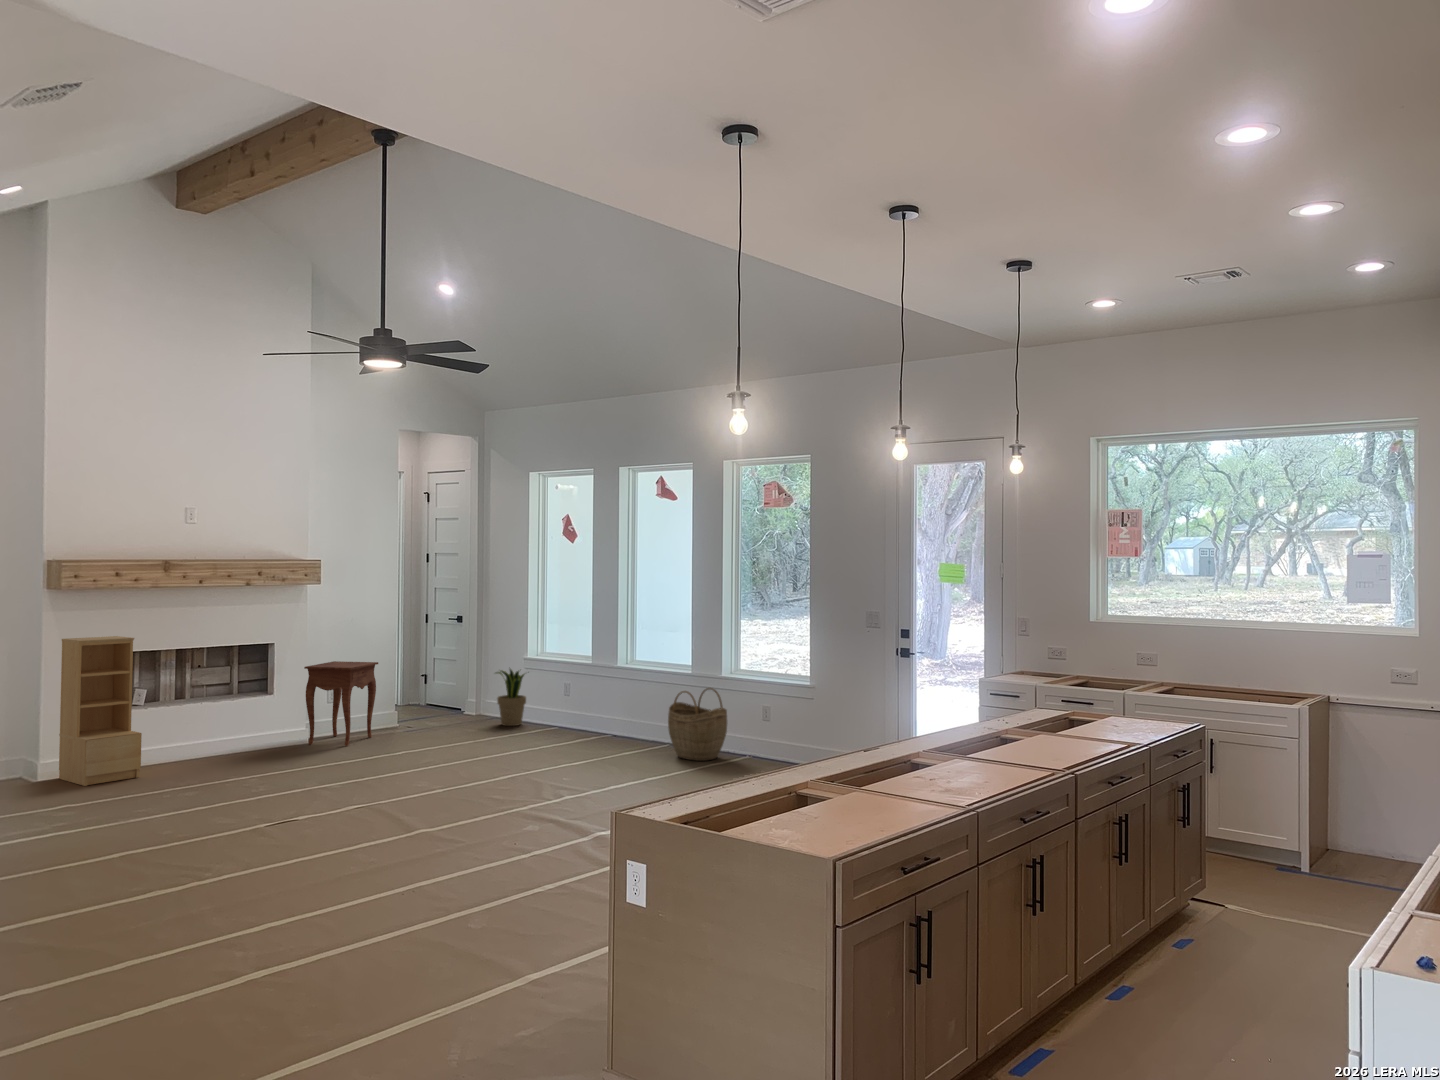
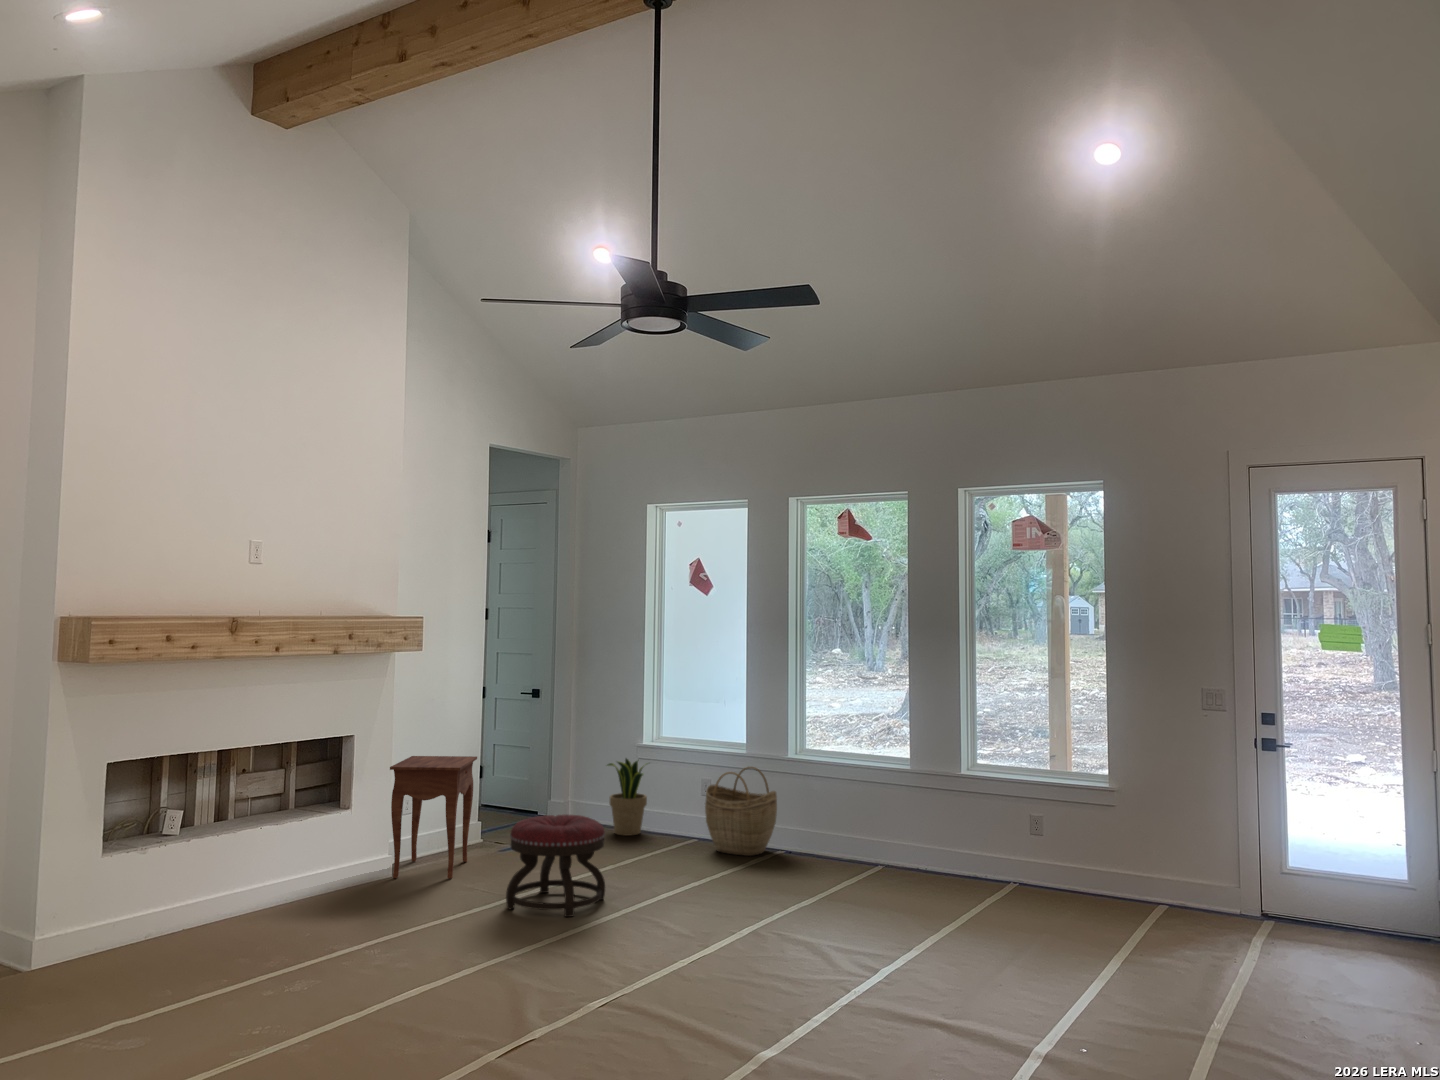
bookshelf: present [59,636,142,786] -> none [63,733,203,981]
woven basket: present [668,688,727,761] -> present [705,767,777,856]
ottoman: none [362,700,435,767] -> present [506,815,605,917]

